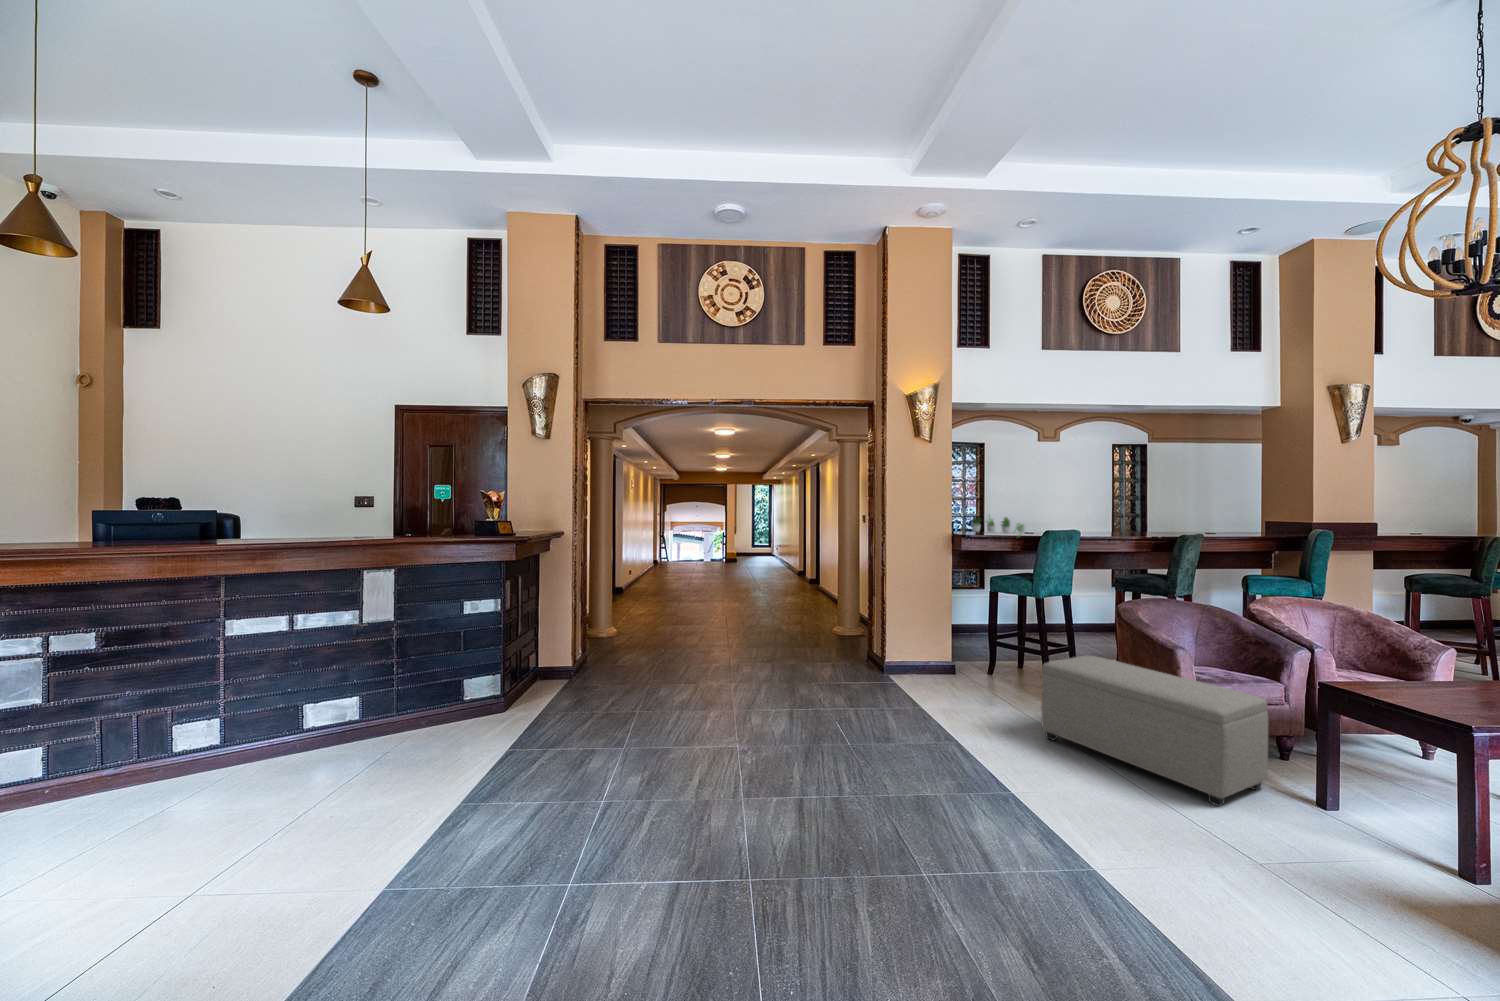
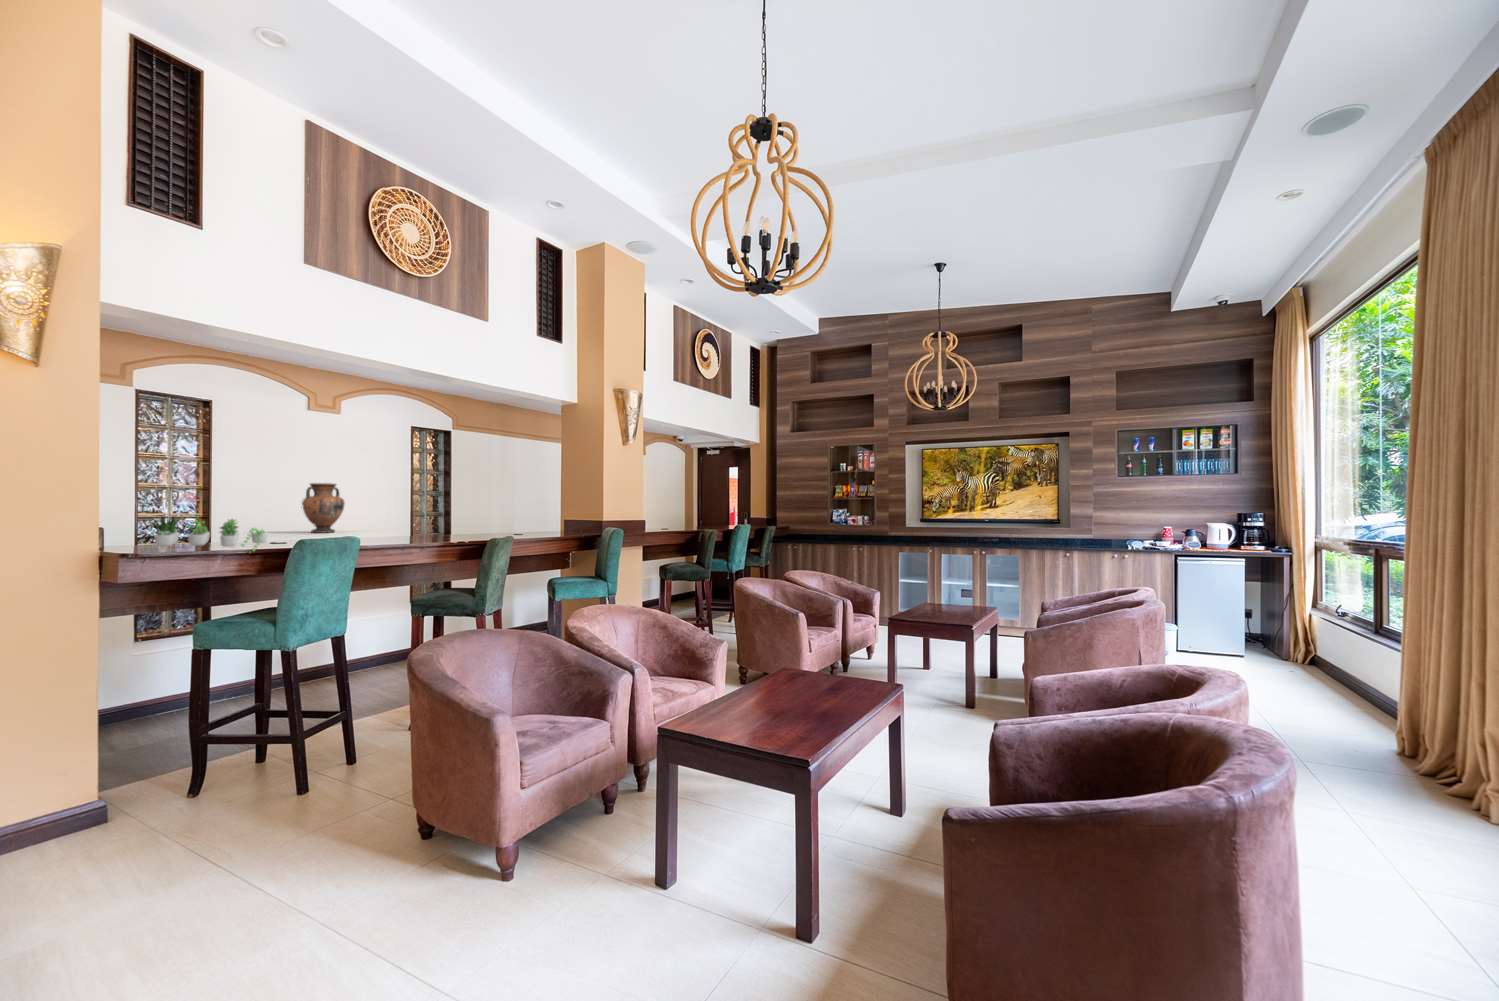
vase: none [1036,492,1064,526] -> present [302,483,345,533]
ottoman: present [1041,655,1268,806] -> none [269,739,597,941]

